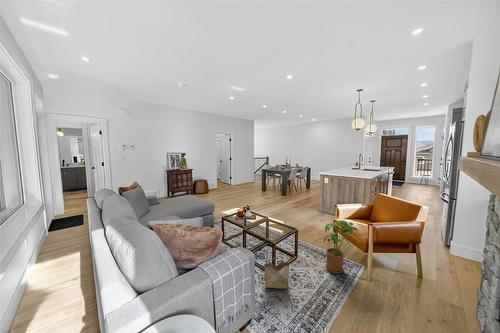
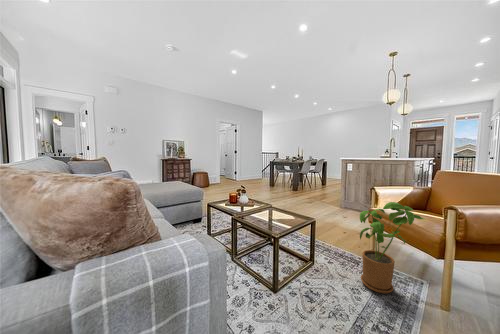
woven basket: present [264,249,289,288] -> none [257,246,301,317]

